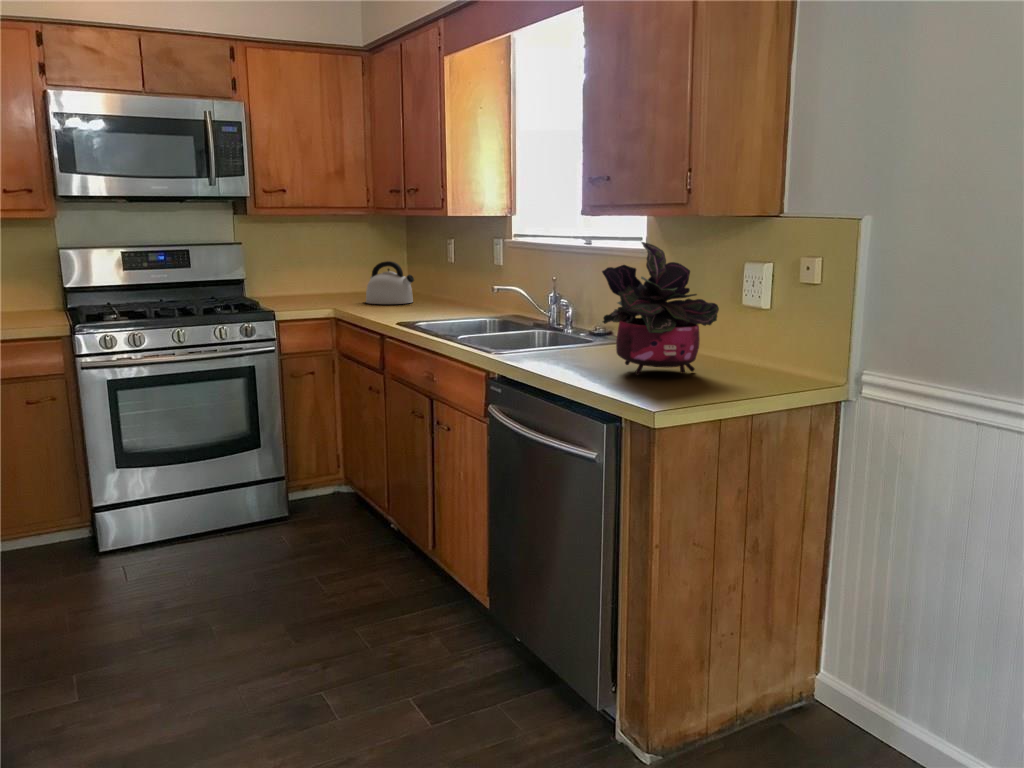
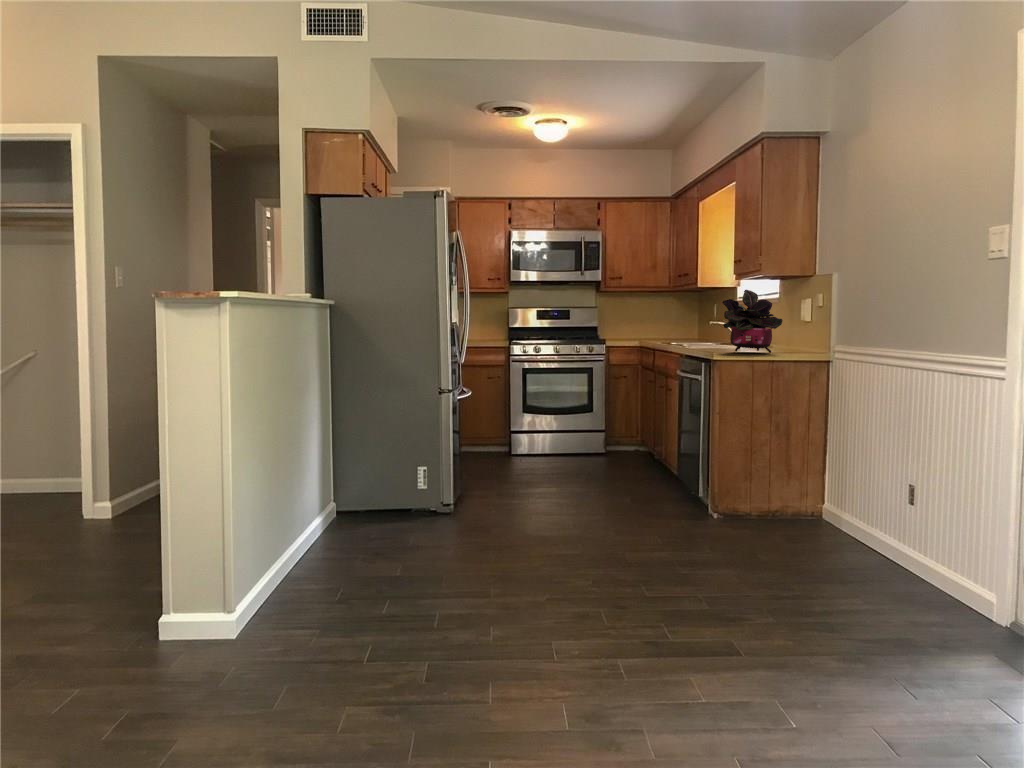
kettle: present [366,261,414,304] -> none [661,316,689,340]

